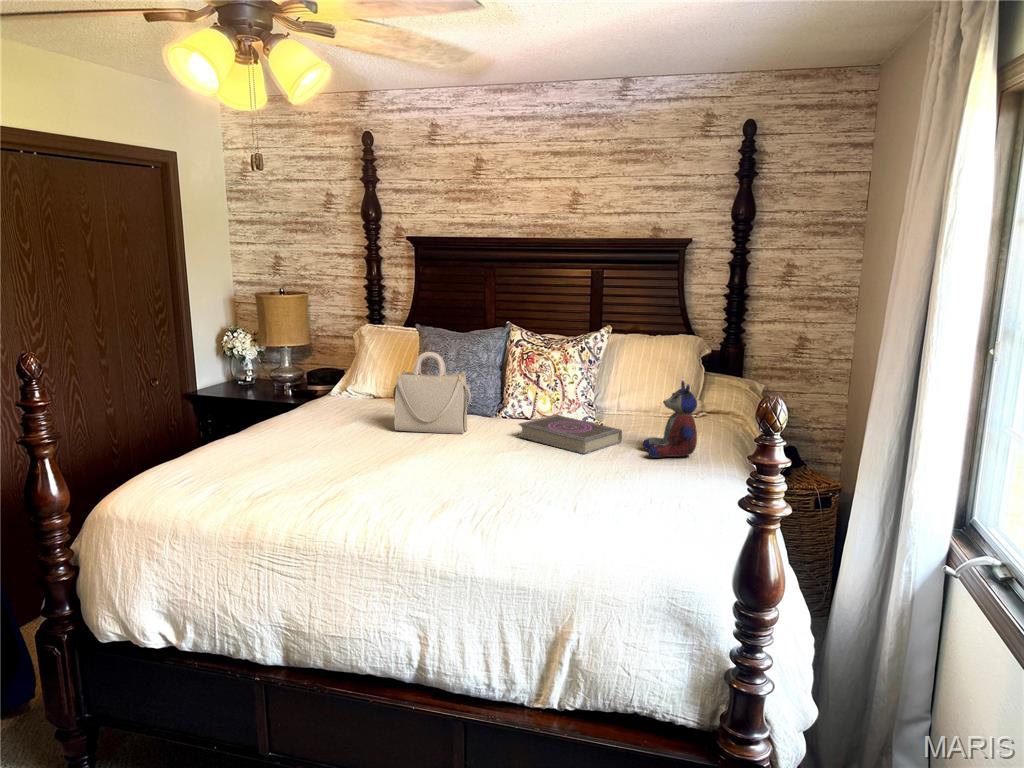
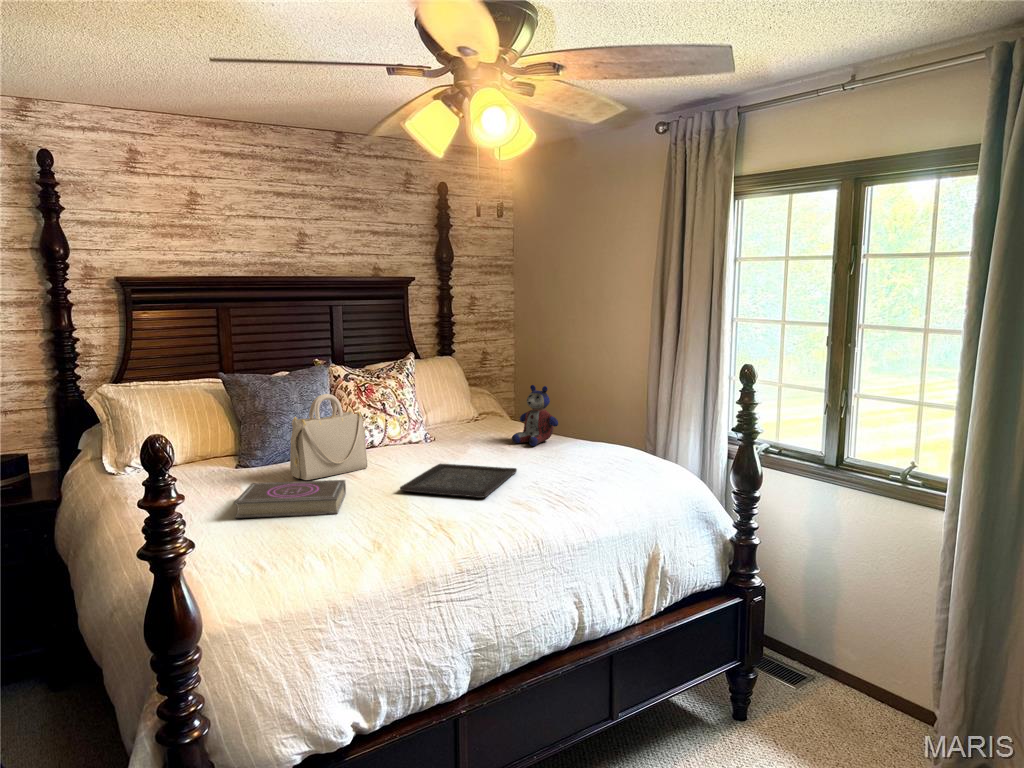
book: present [518,415,622,454] -> present [234,480,346,518]
tray: none [409,447,546,488] -> present [400,464,517,498]

